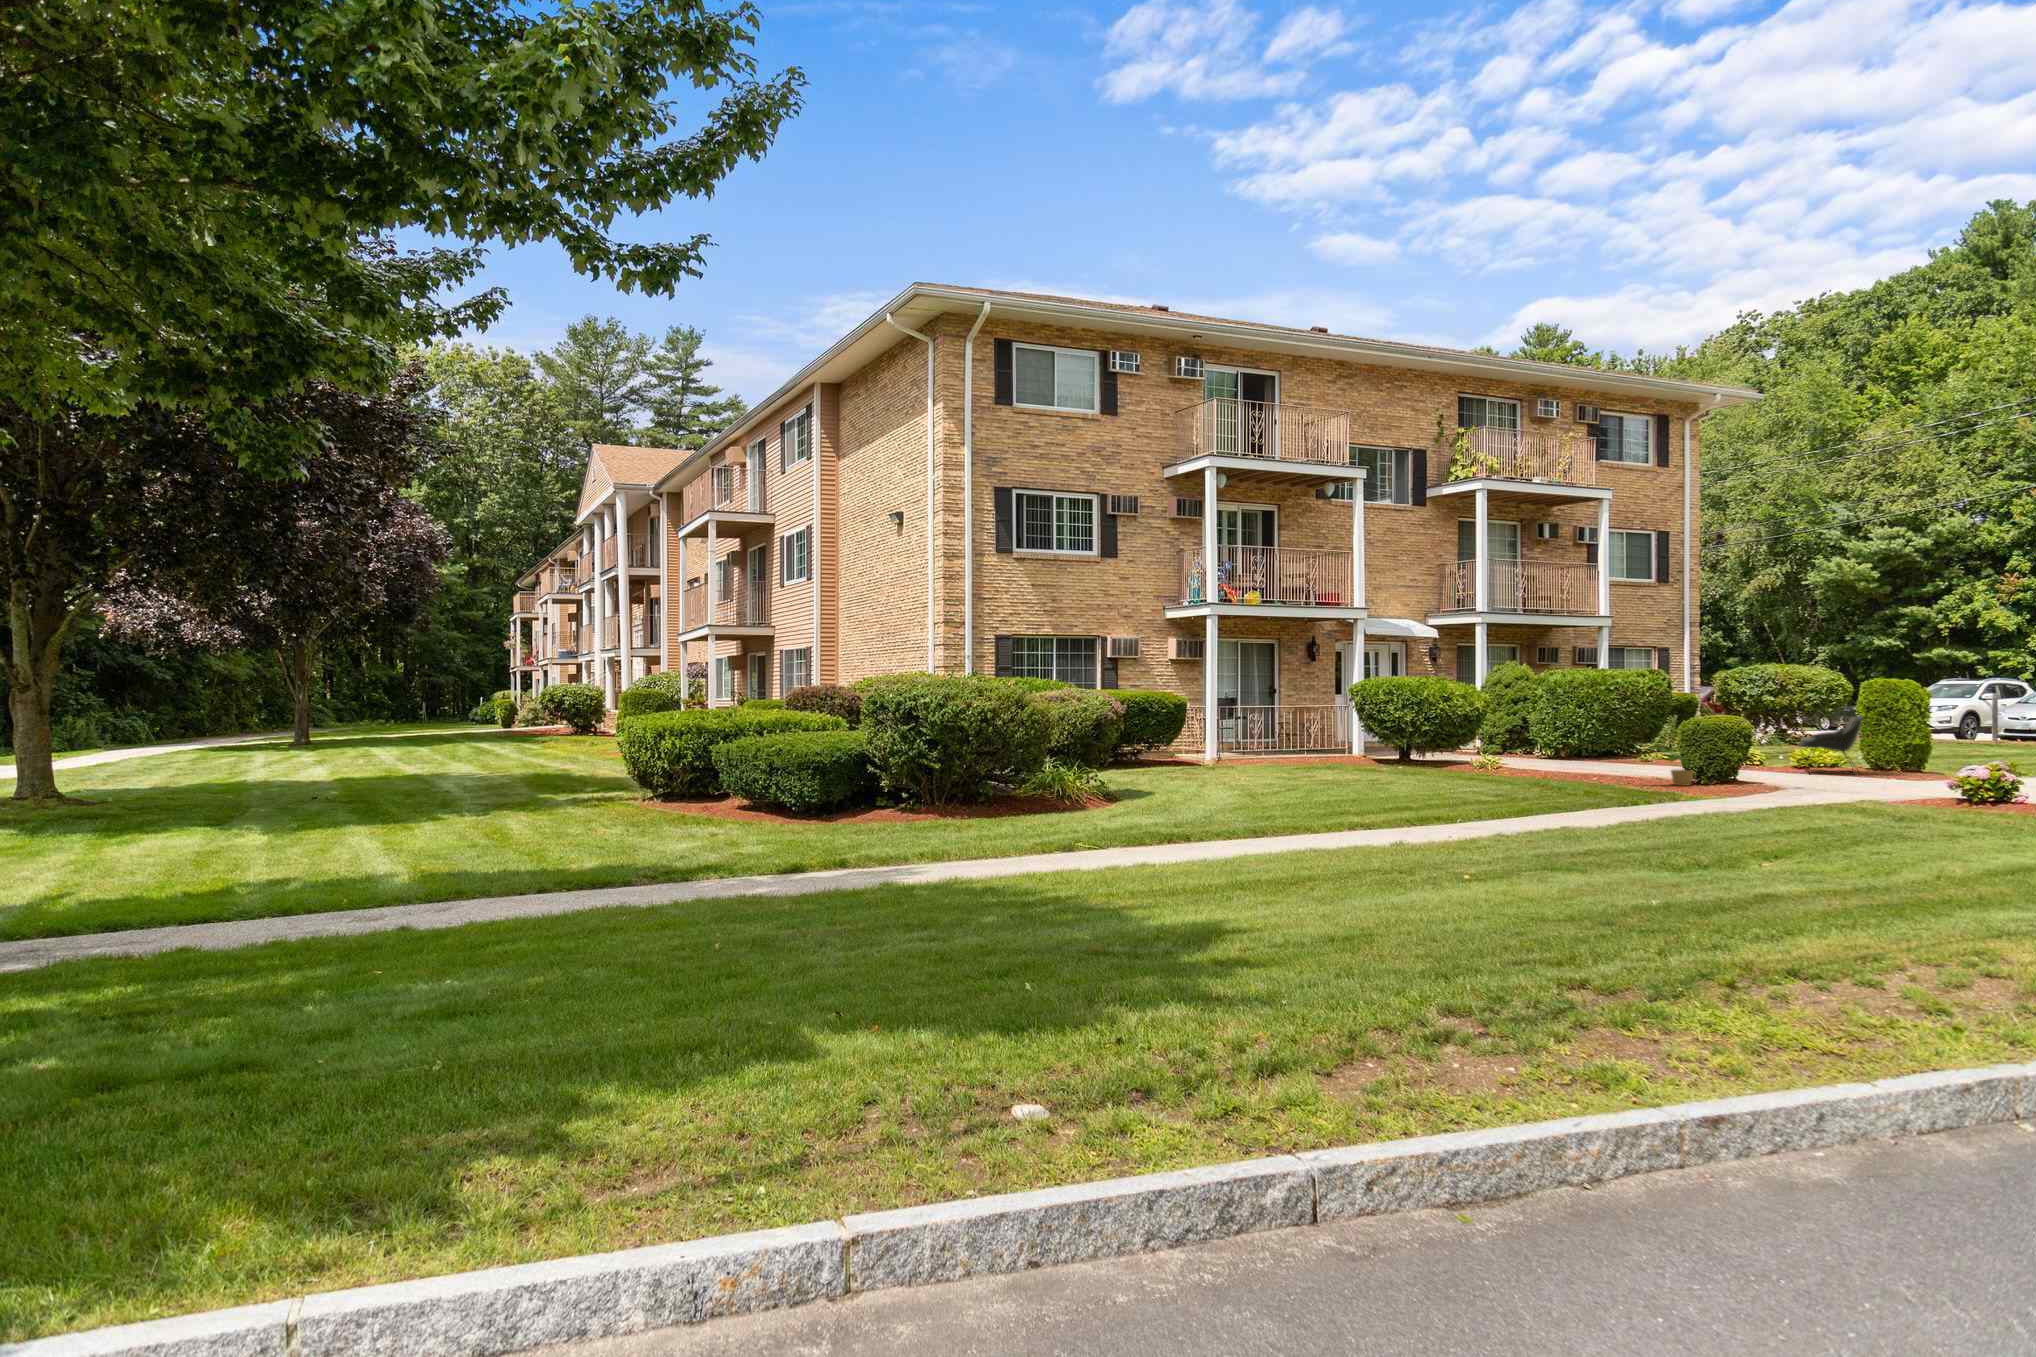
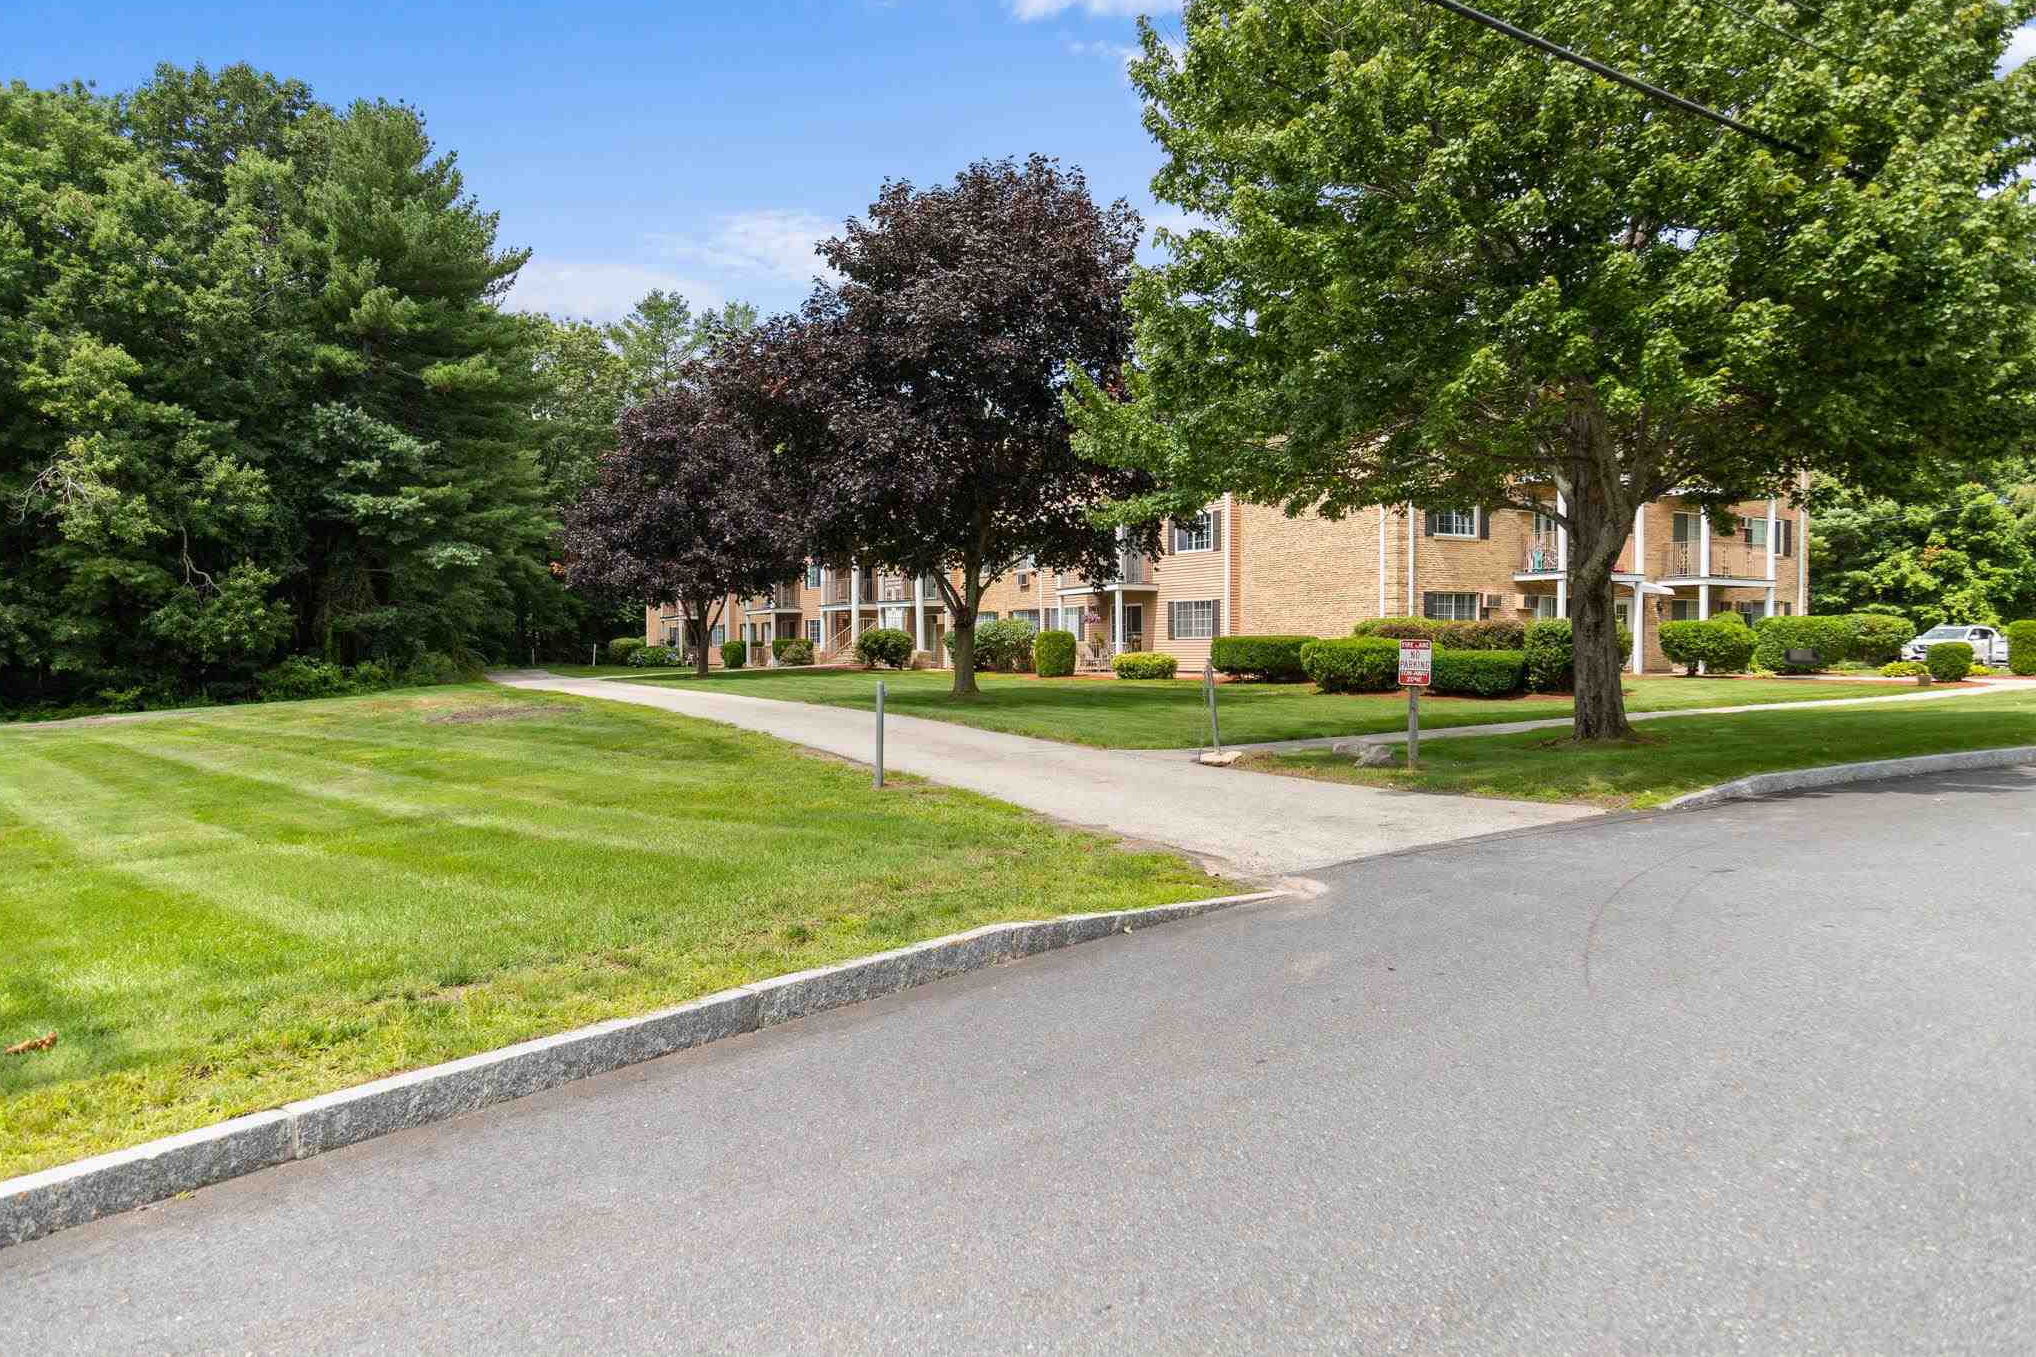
lounge chair: present [1799,715,1863,775] -> present [1783,649,1822,678]

